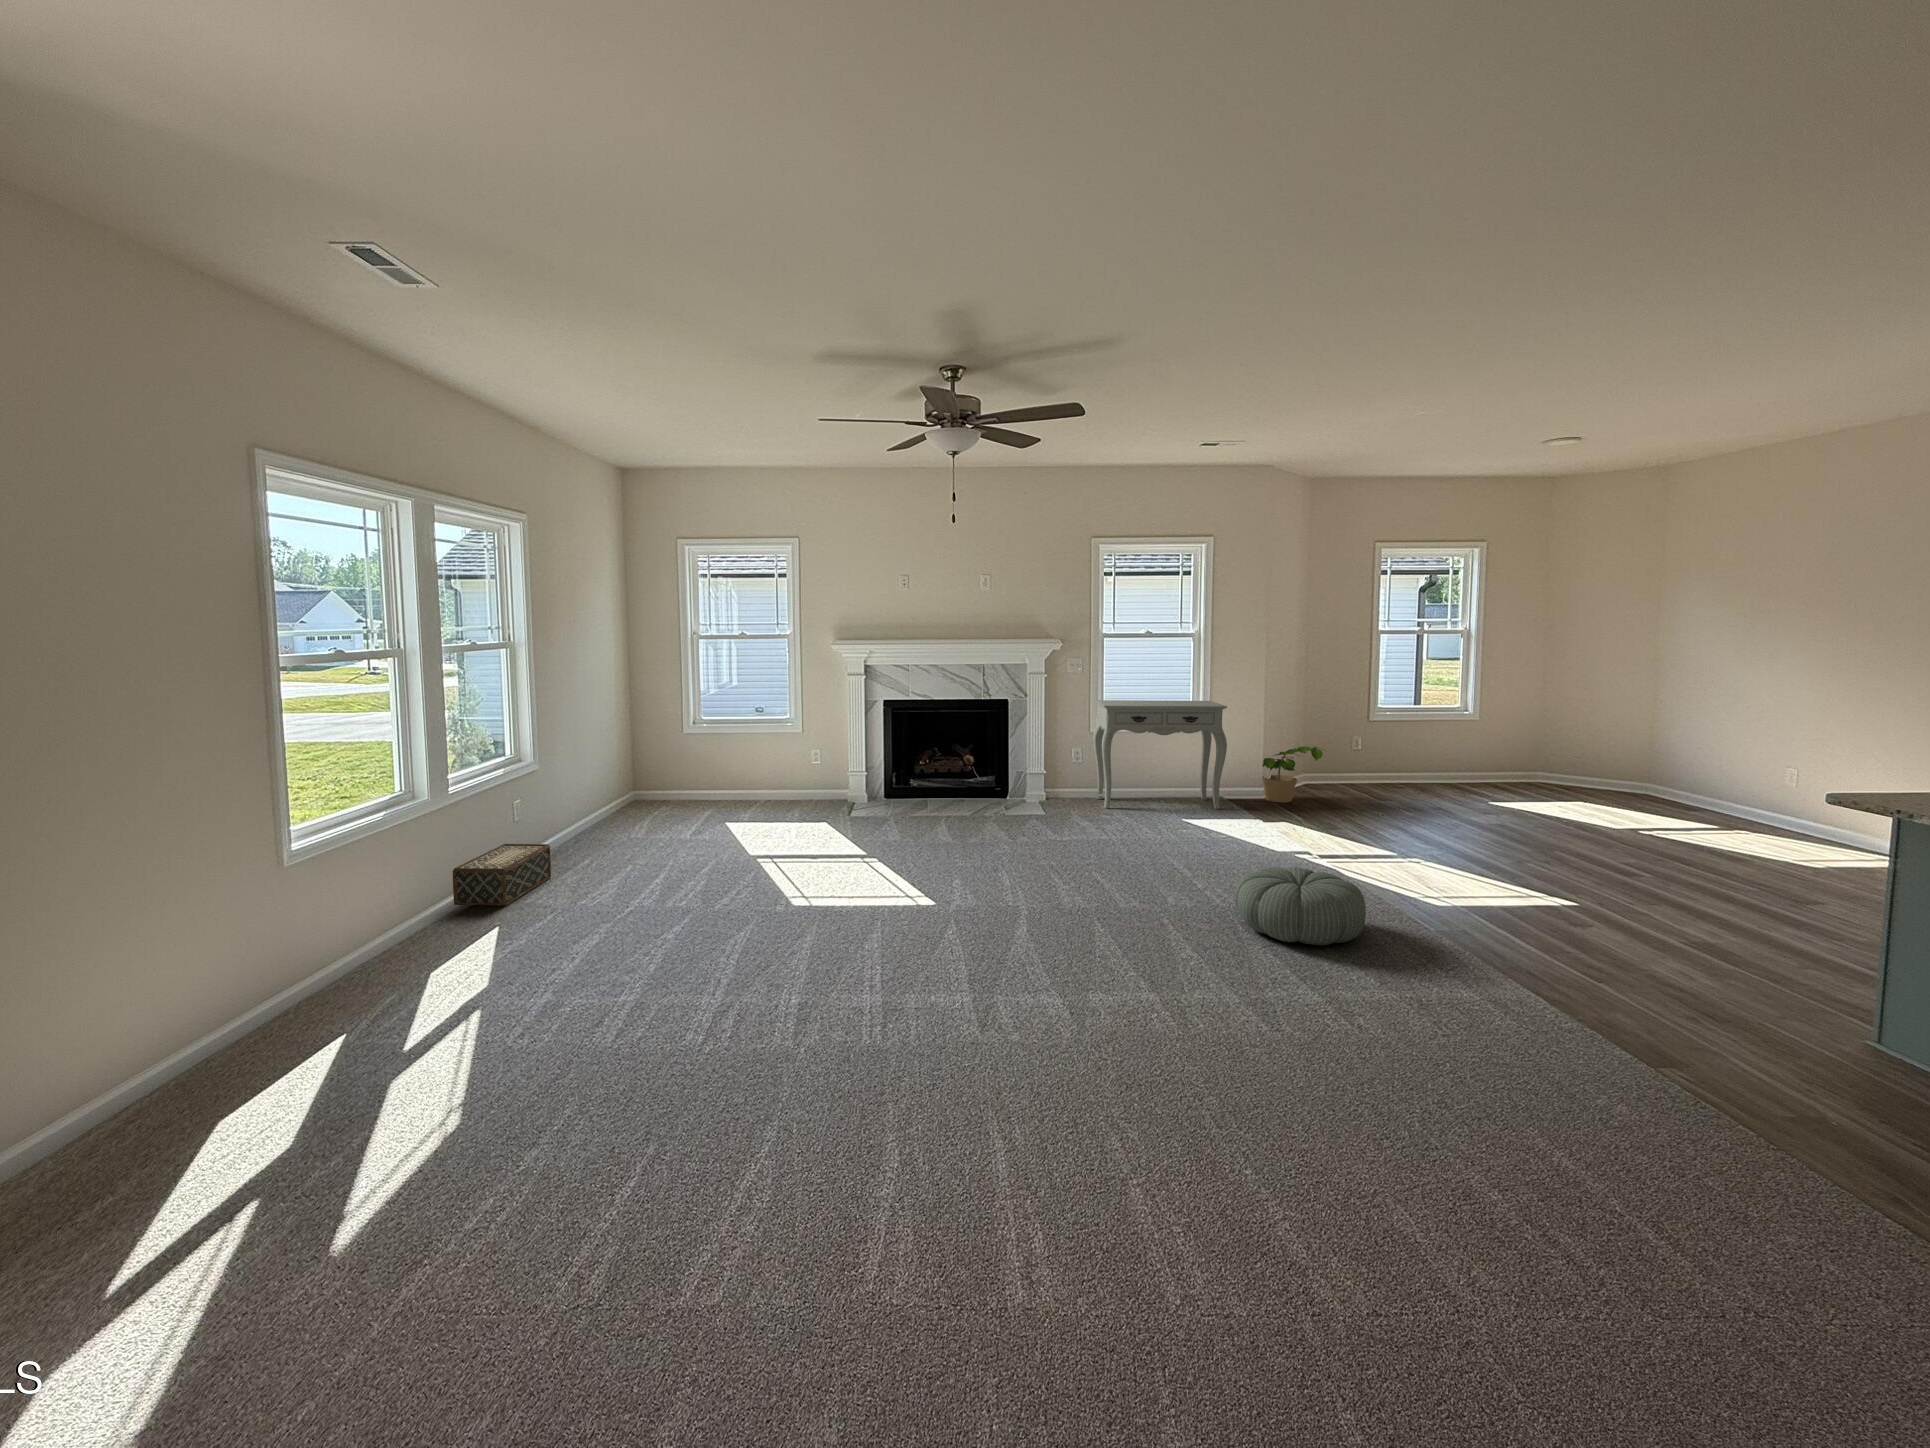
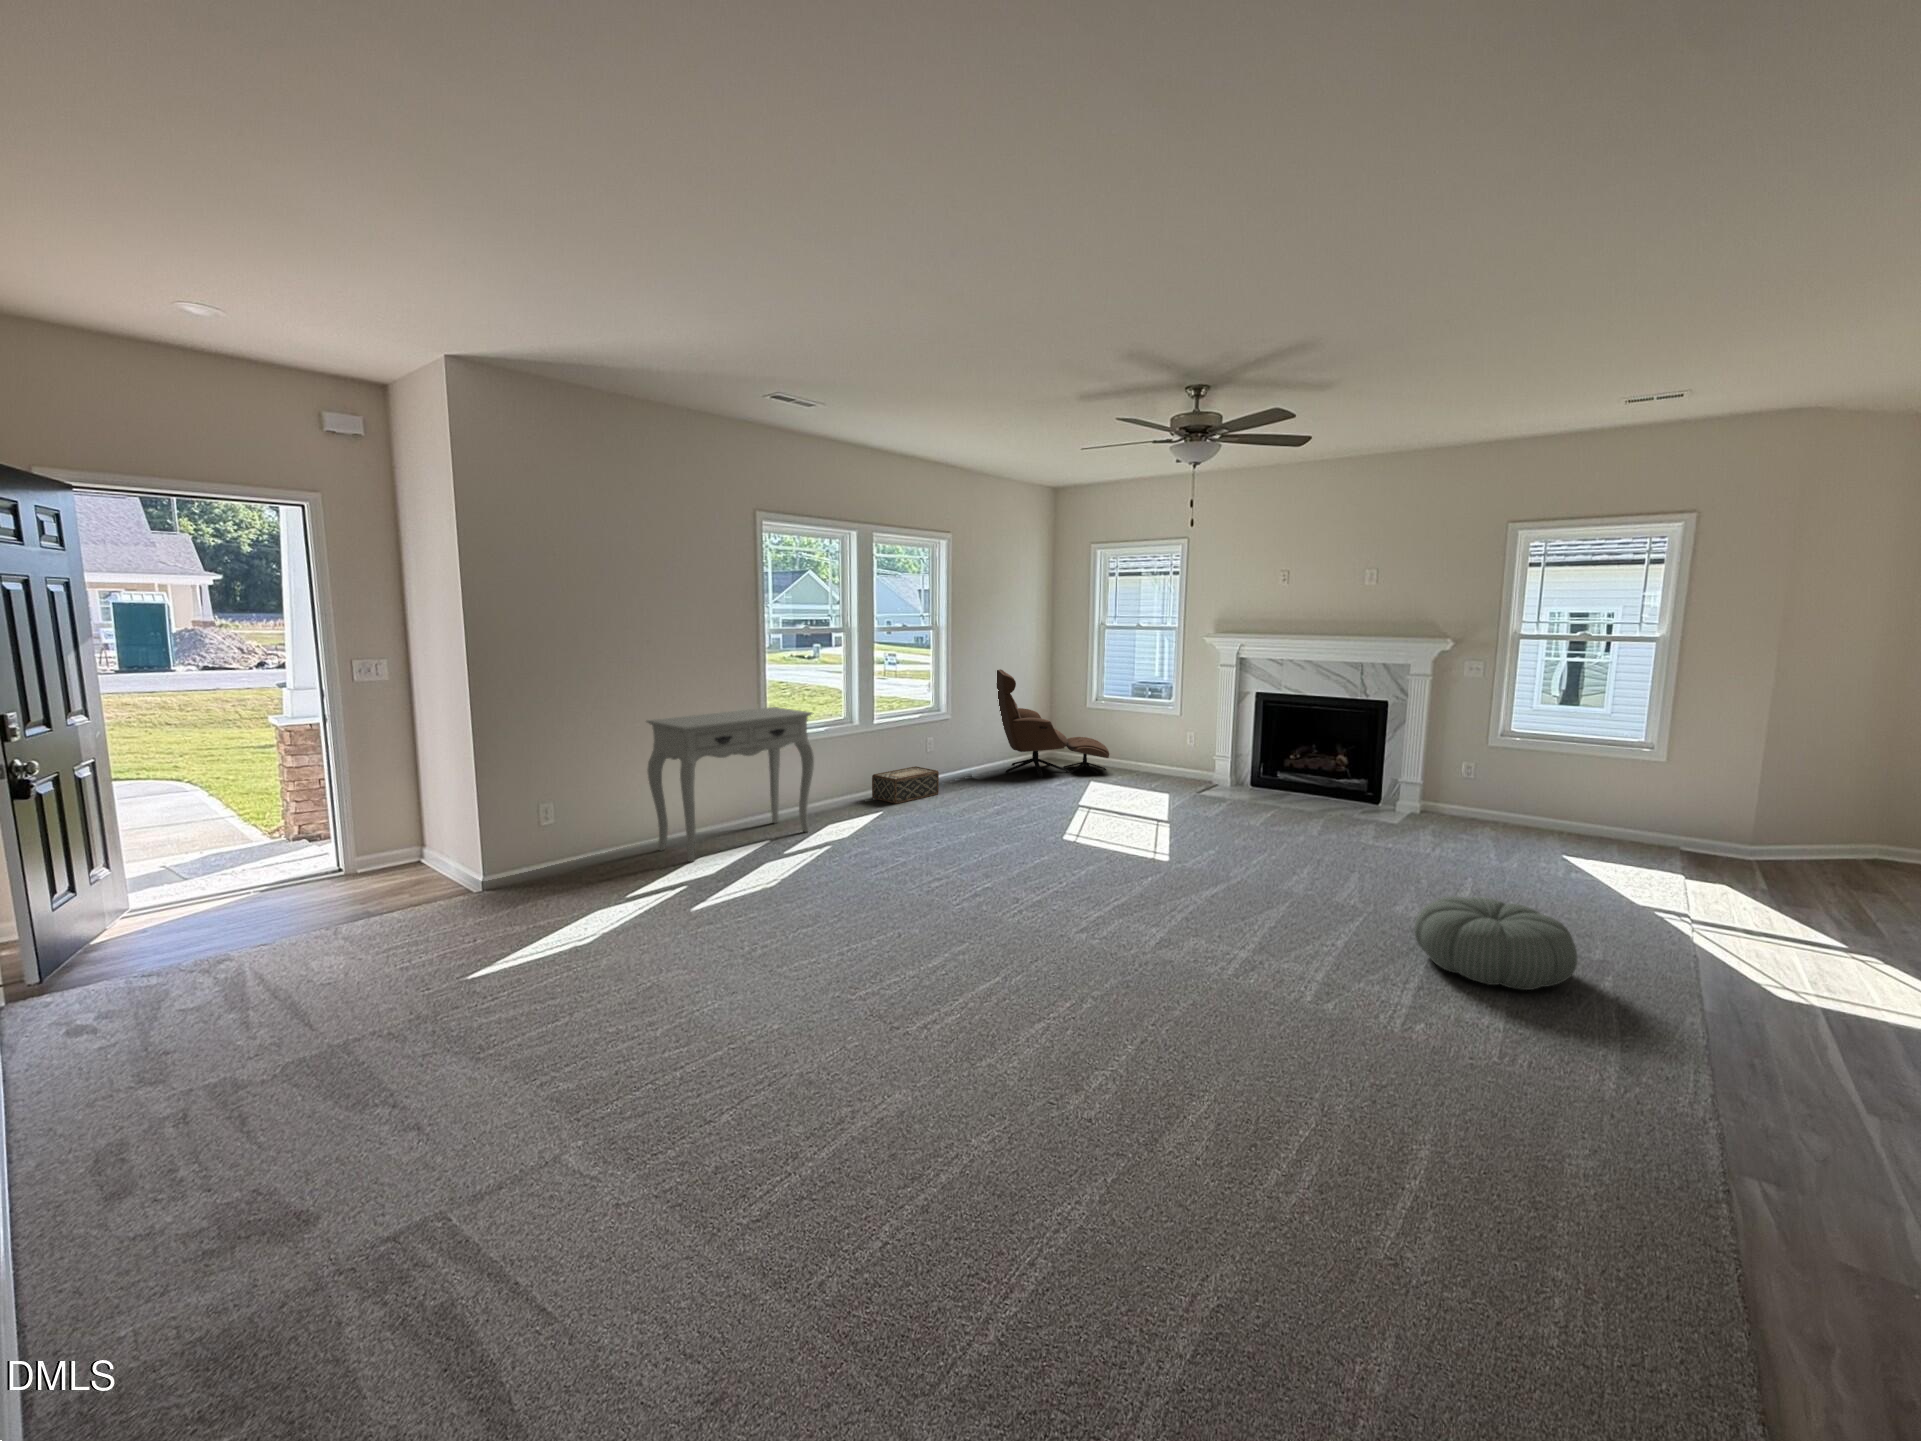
lounge chair: none [571,695,728,831] -> present [997,669,1109,777]
console table: present [1093,700,1227,809] -> present [647,707,814,862]
potted plant: present [1262,747,1324,803] -> none [1744,797,1861,871]

